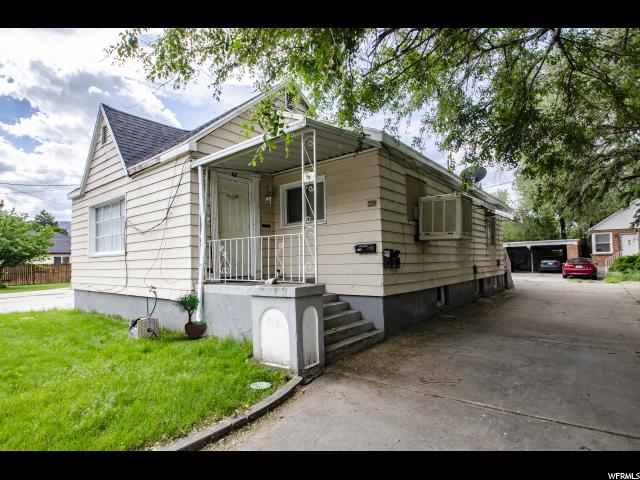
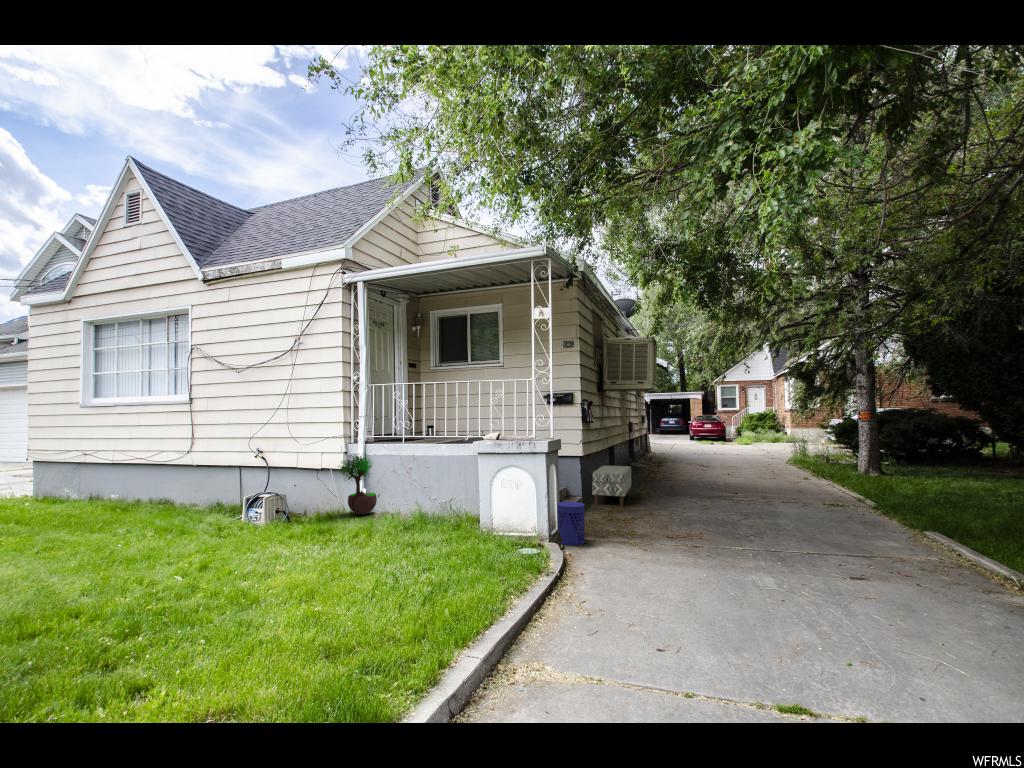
bench: none [395,304,442,343] -> present [592,465,632,506]
waste bin: none [311,342,337,384] -> present [557,502,585,545]

